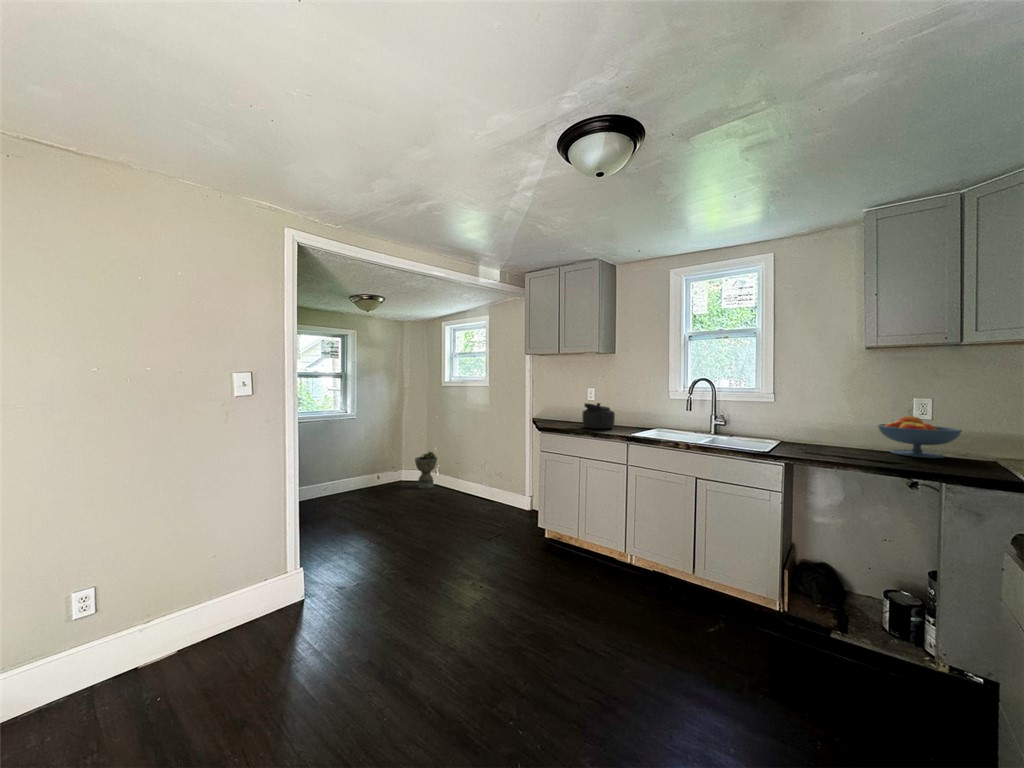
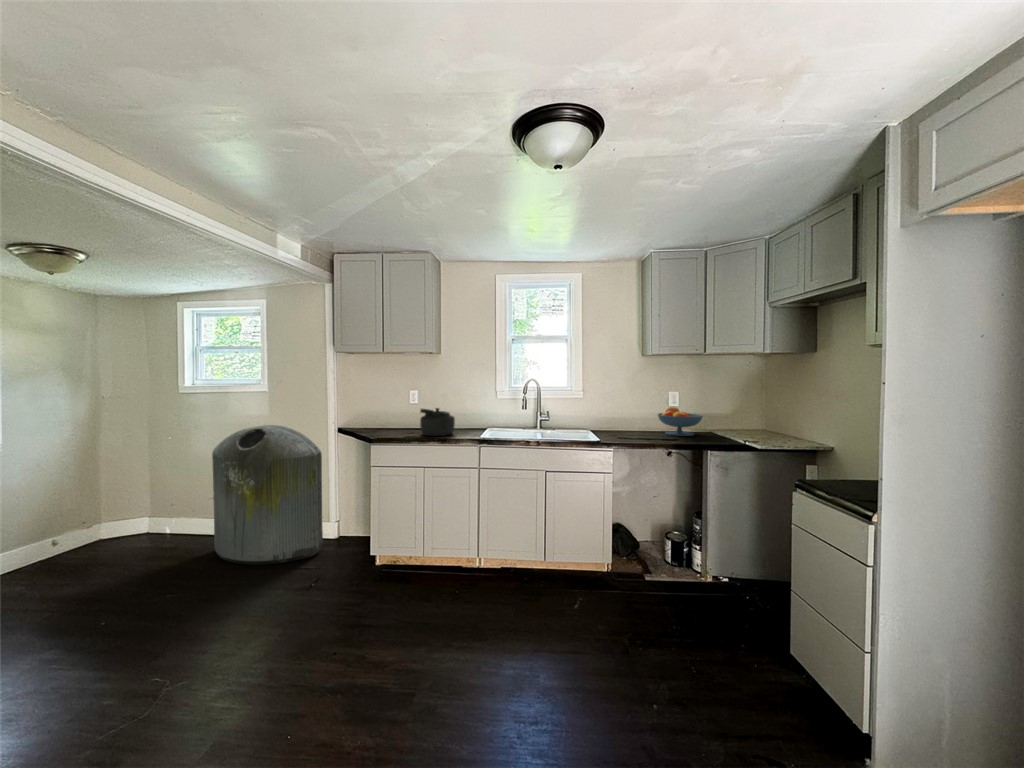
trash can: none [451,411,514,518] -> present [212,425,323,565]
planter: present [415,452,437,489] -> none [129,488,174,546]

